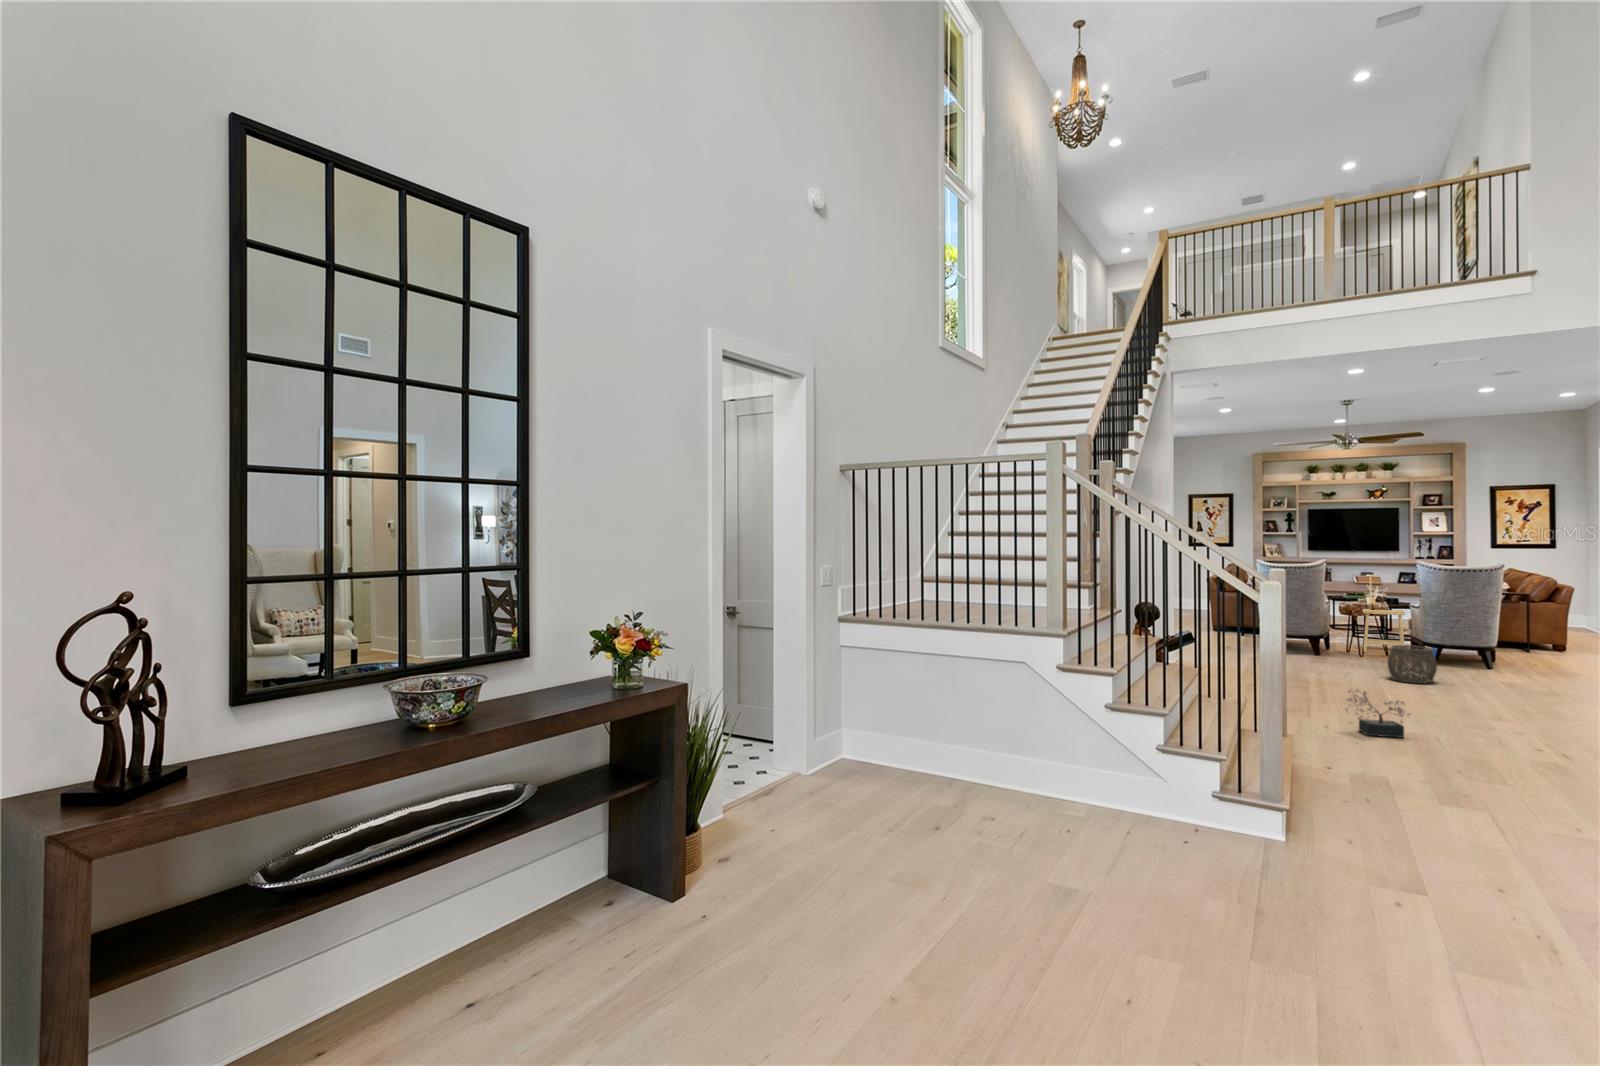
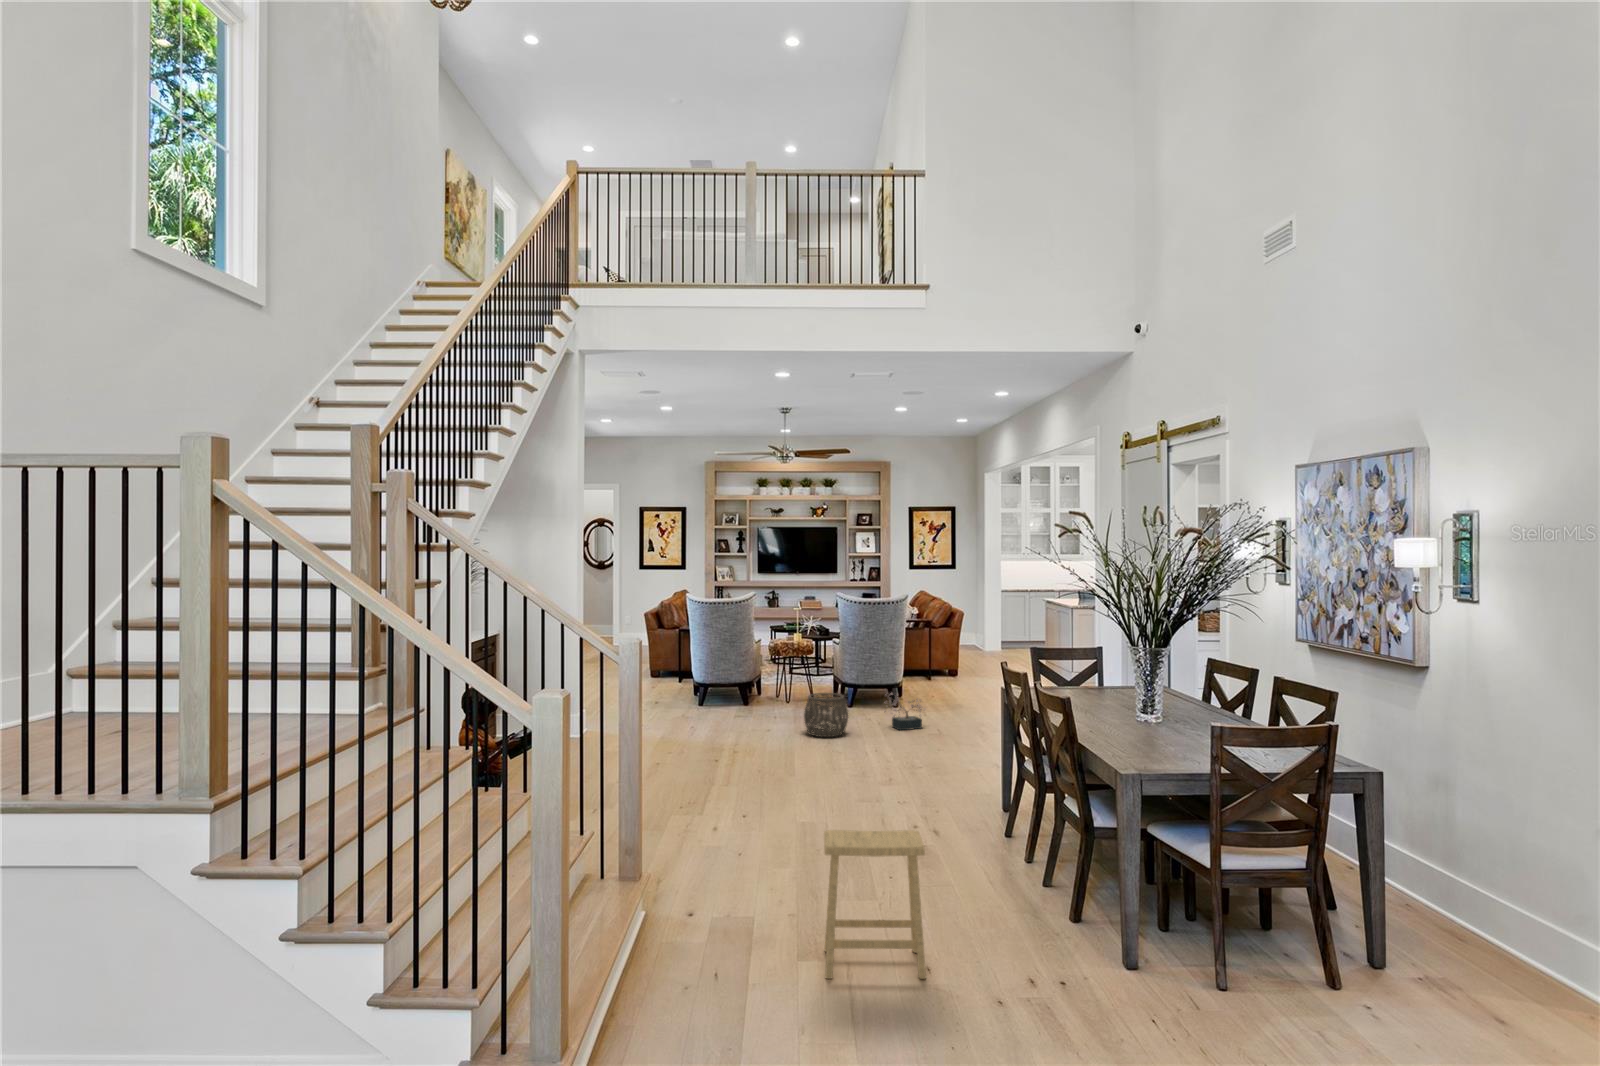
footstool: present [1363,609,1405,652] -> present [824,830,926,979]
decorative plant: present [1345,689,1410,738] -> present [884,693,922,730]

